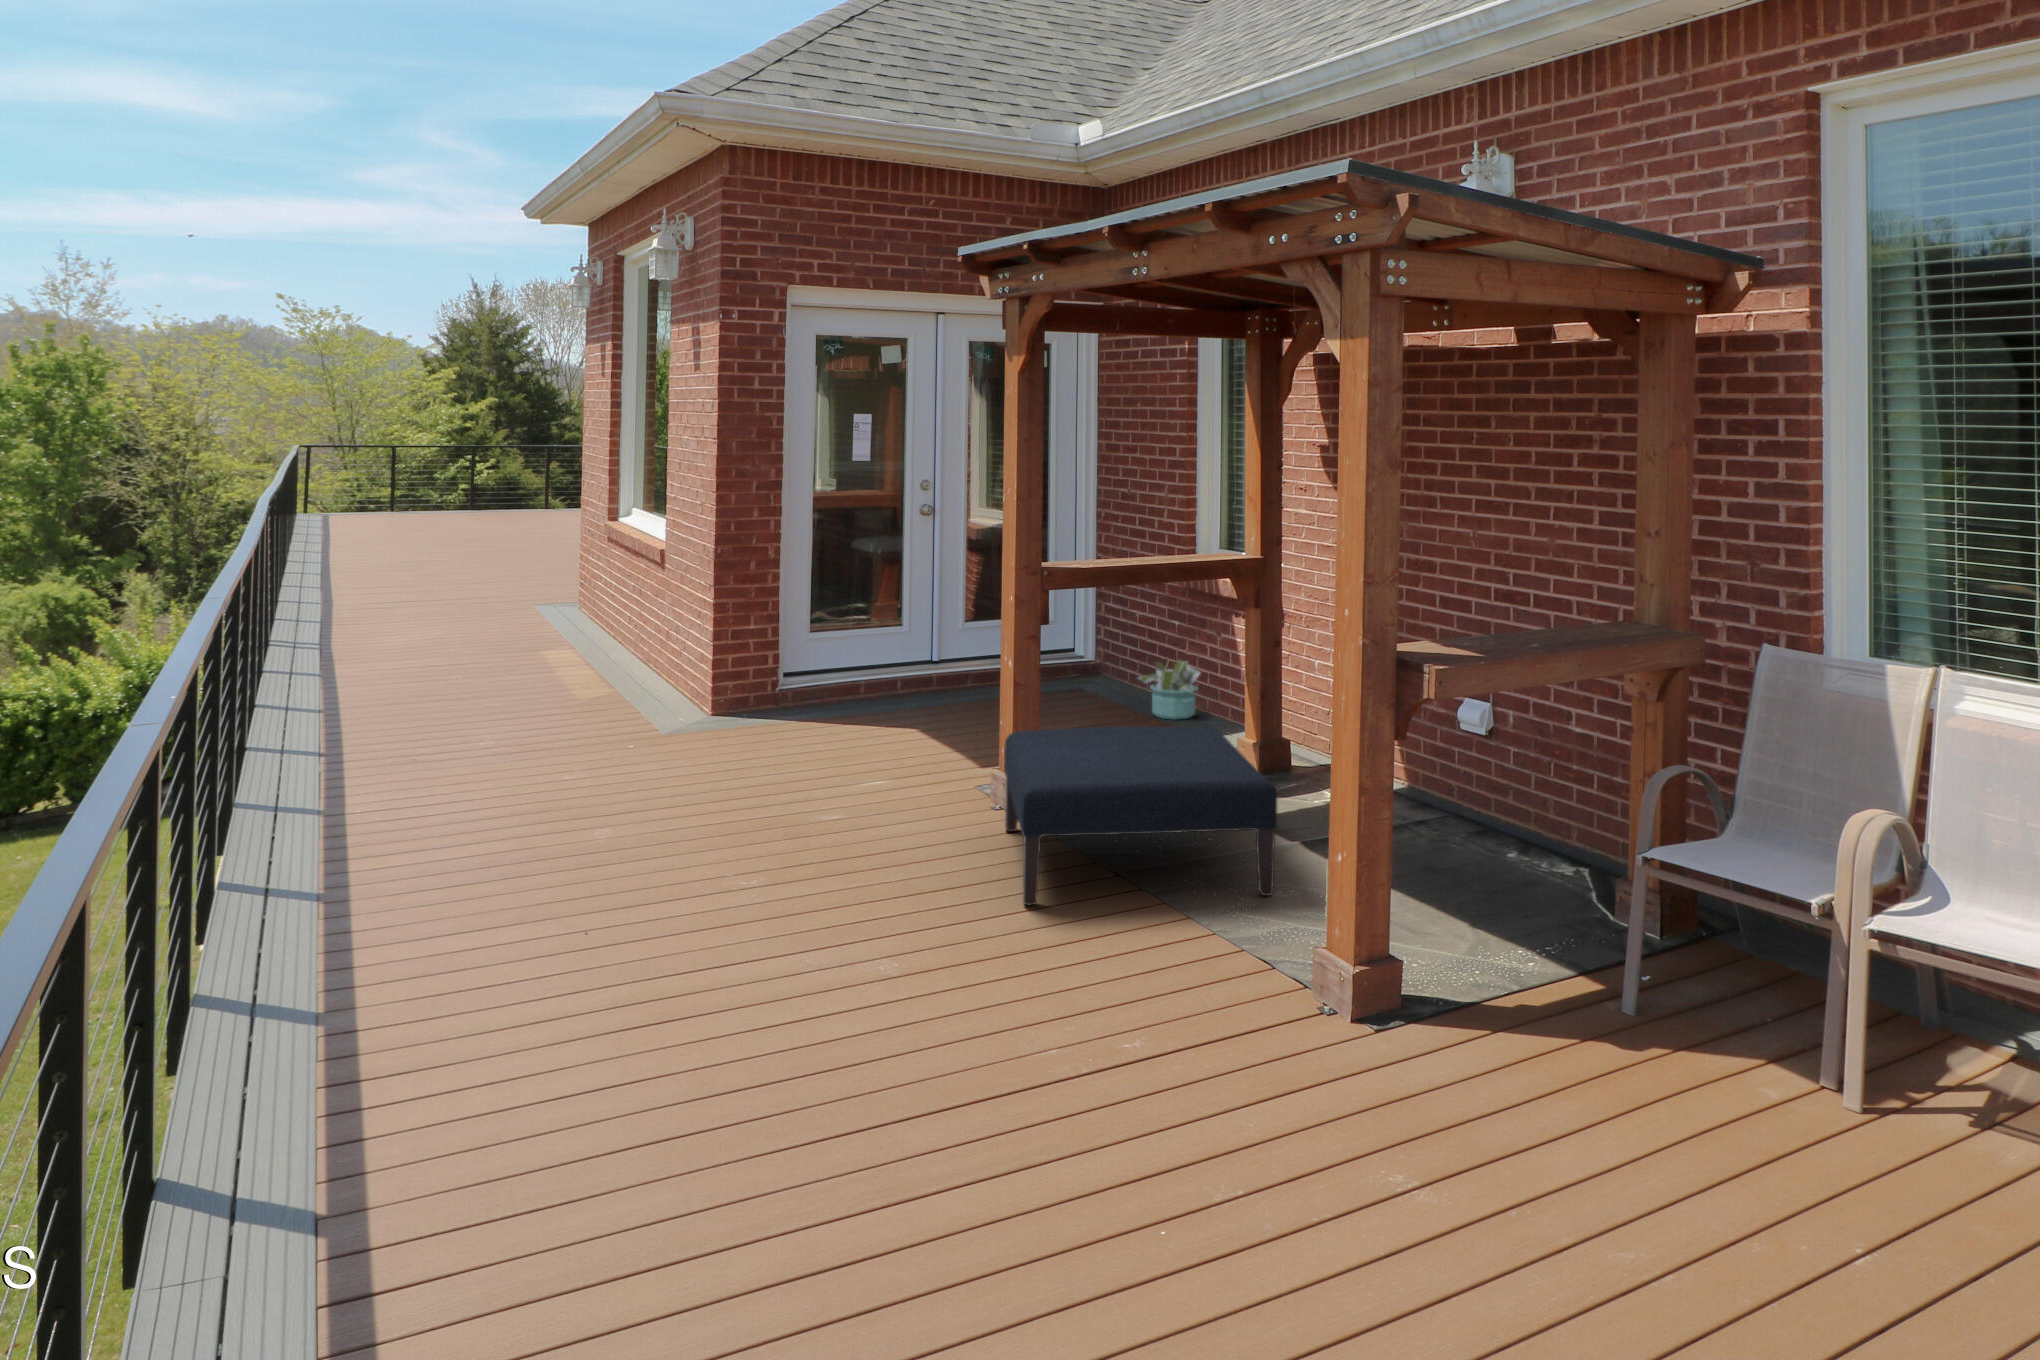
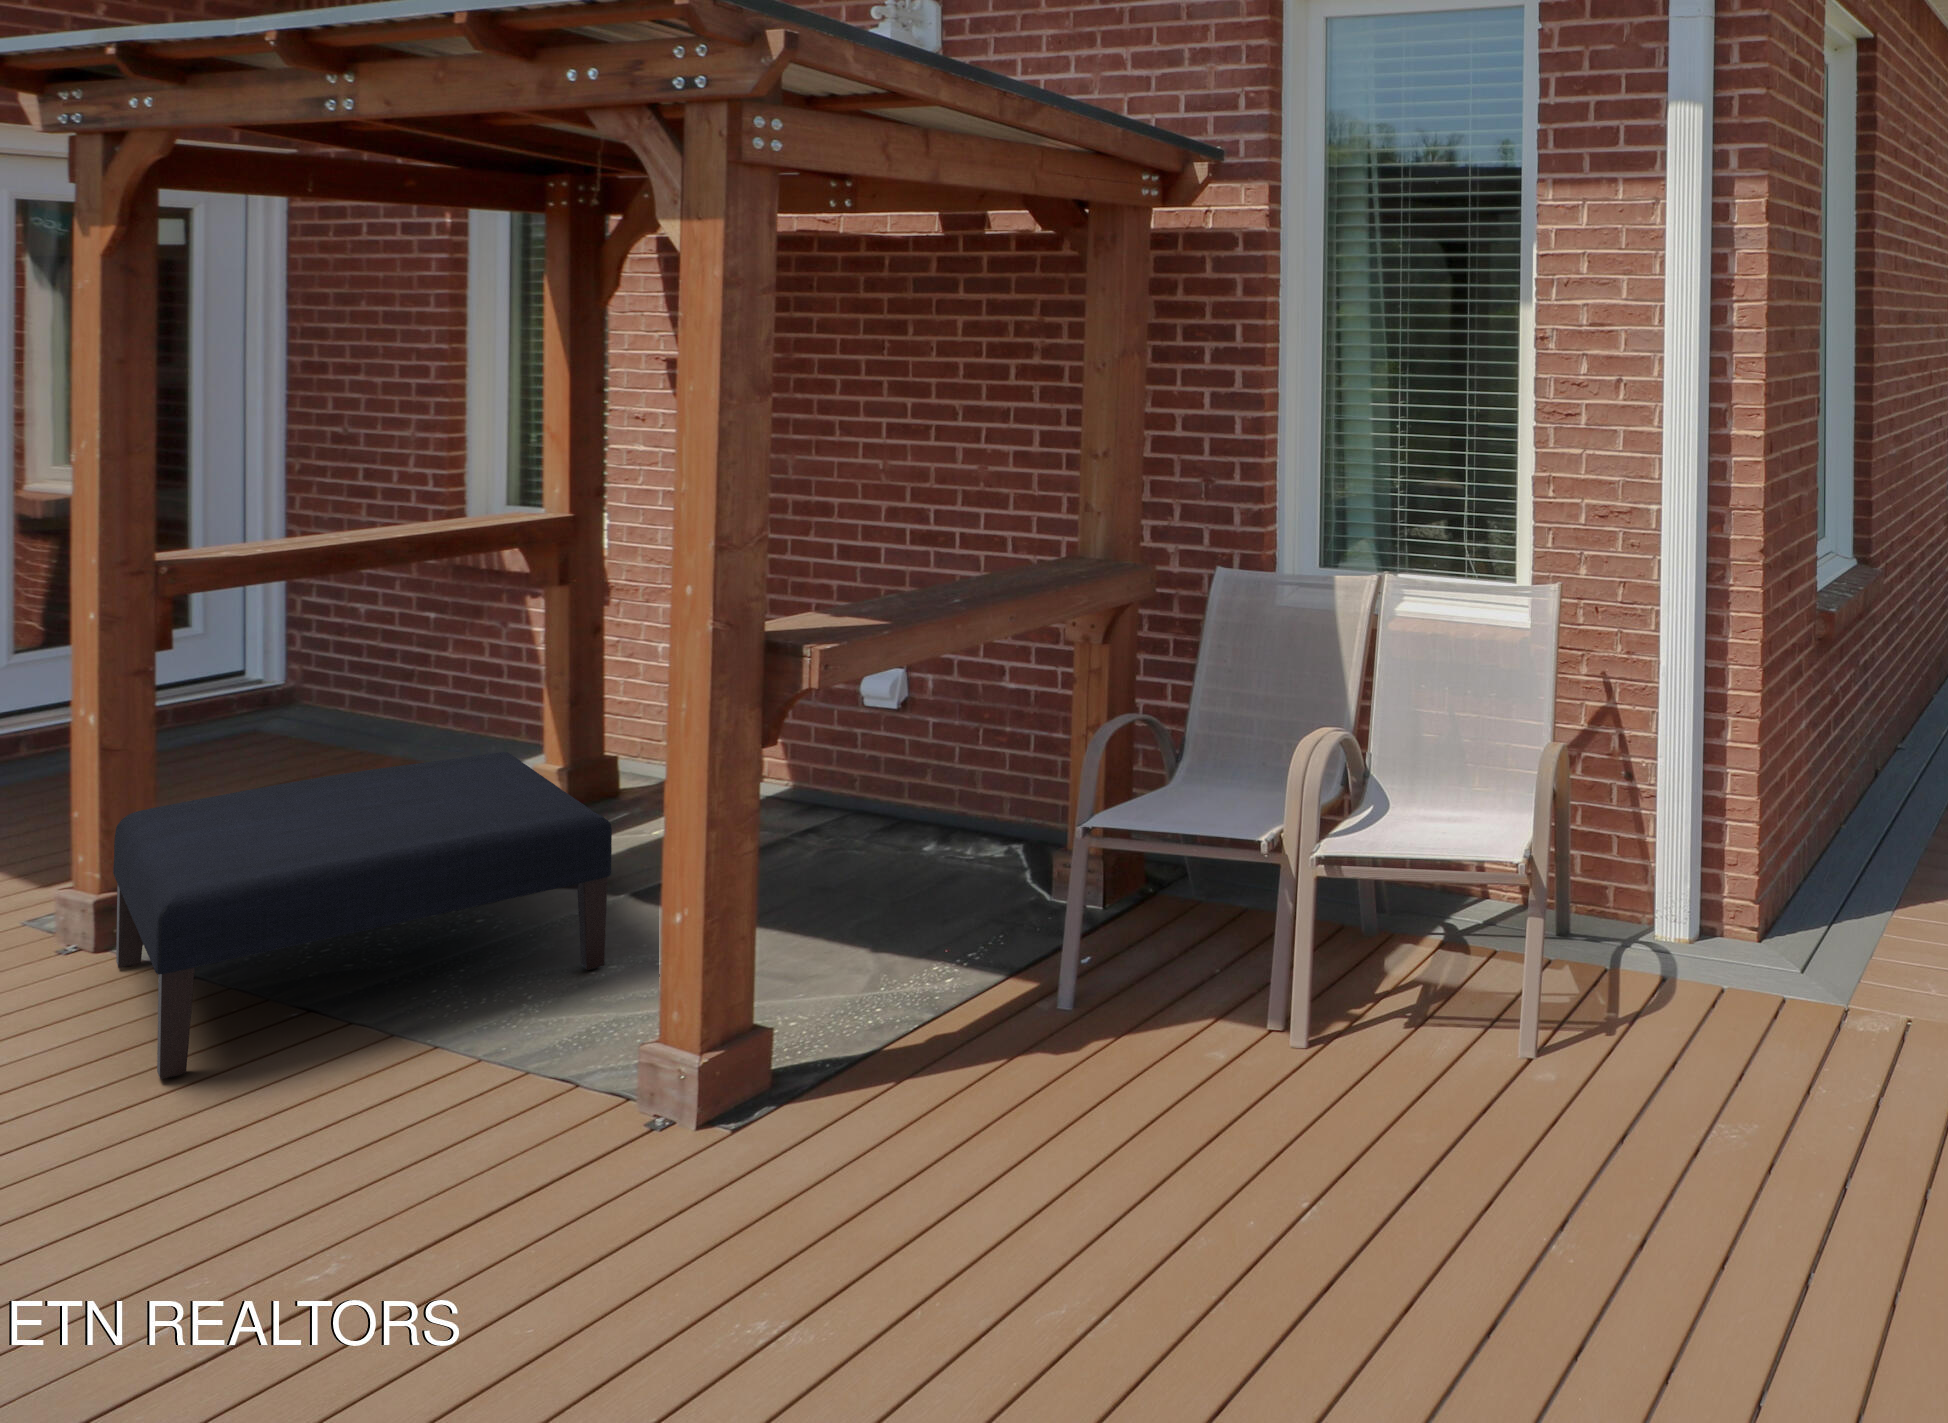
decorative plant: present [1139,661,1200,720] -> none [363,663,475,748]

